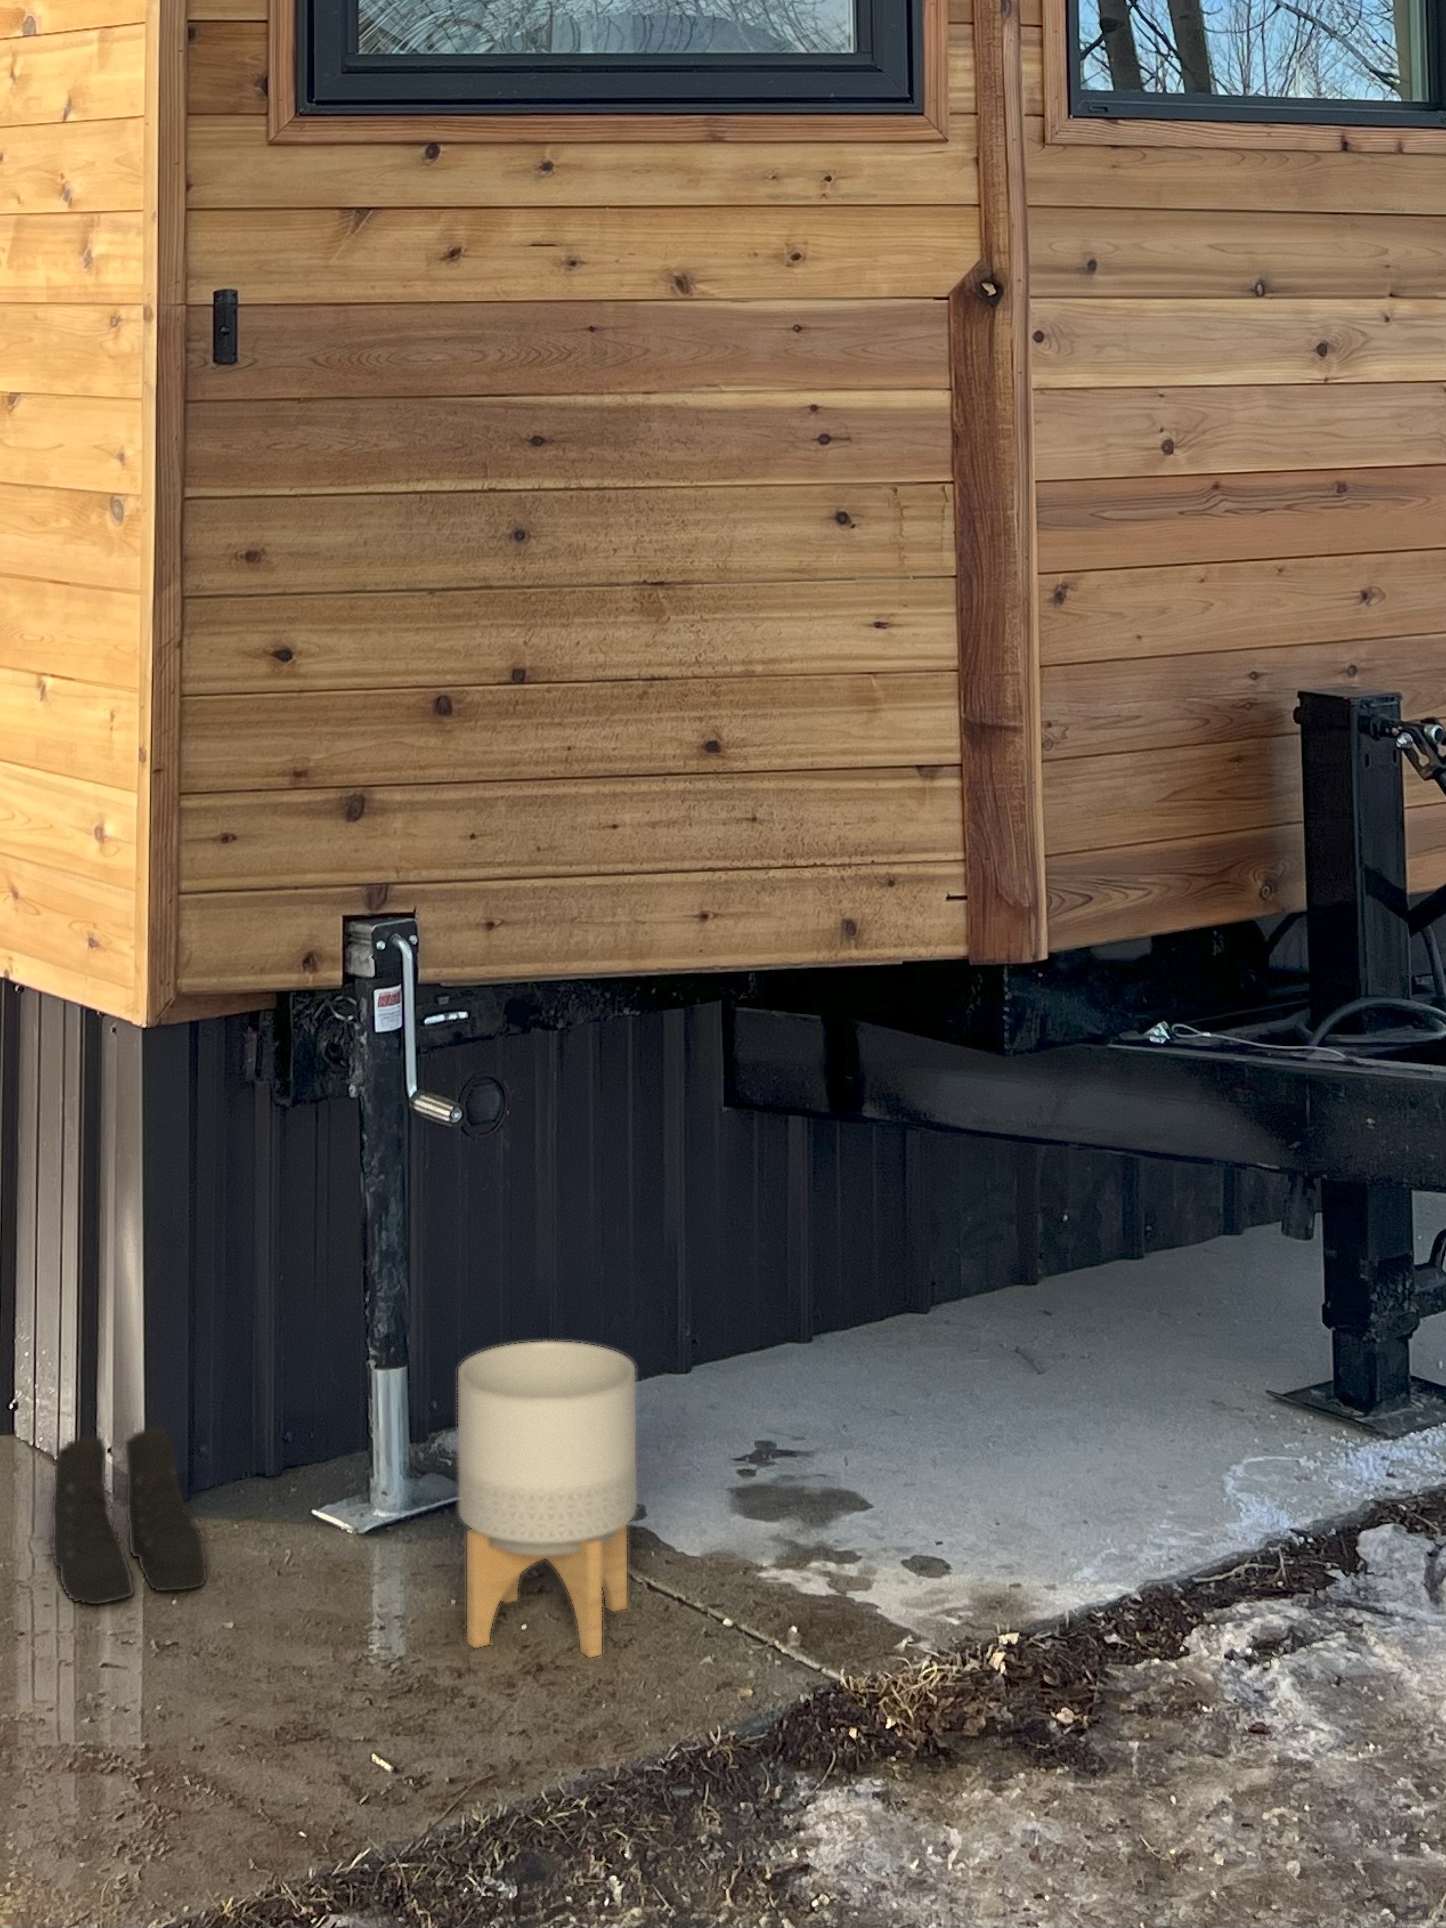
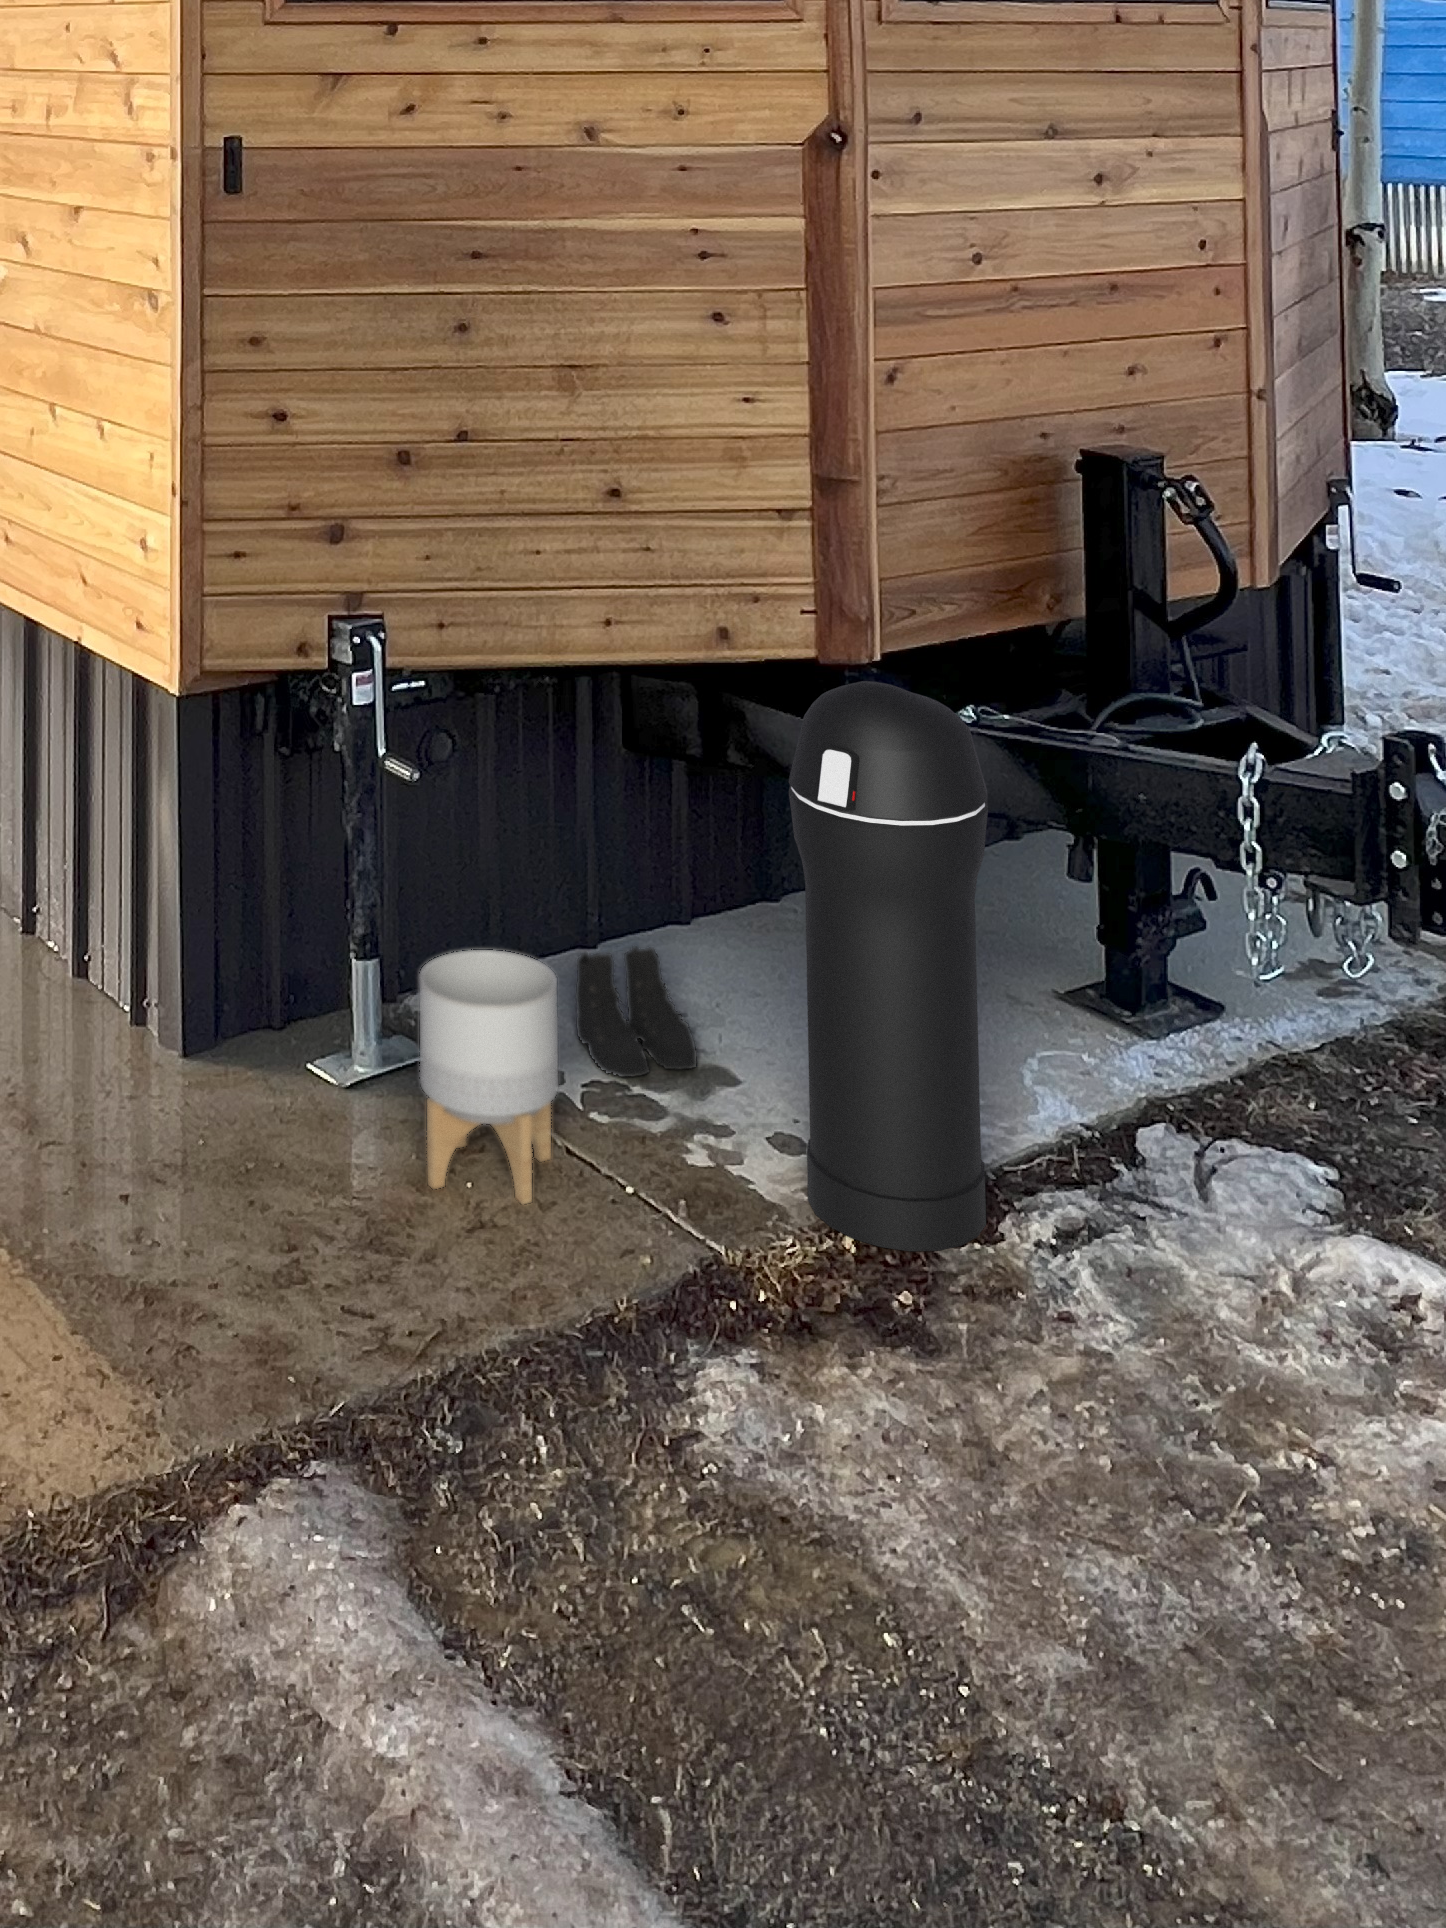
trash can: none [927,961,1171,1676] -> present [788,681,988,1251]
boots: present [52,1428,206,1604] -> present [576,947,697,1077]

